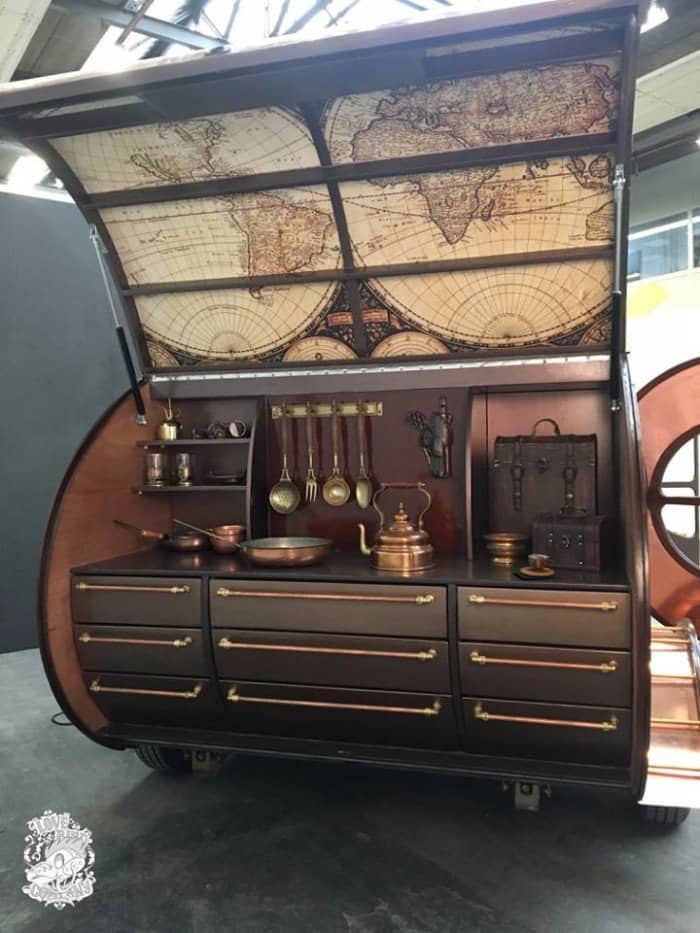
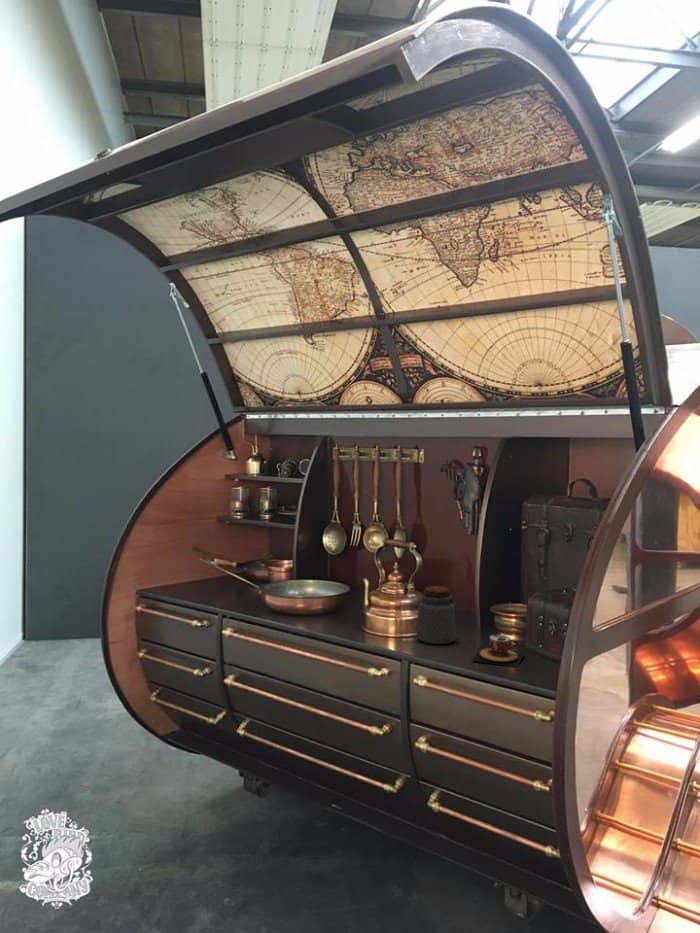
jar: none [440,522,477,574] -> present [417,586,456,644]

